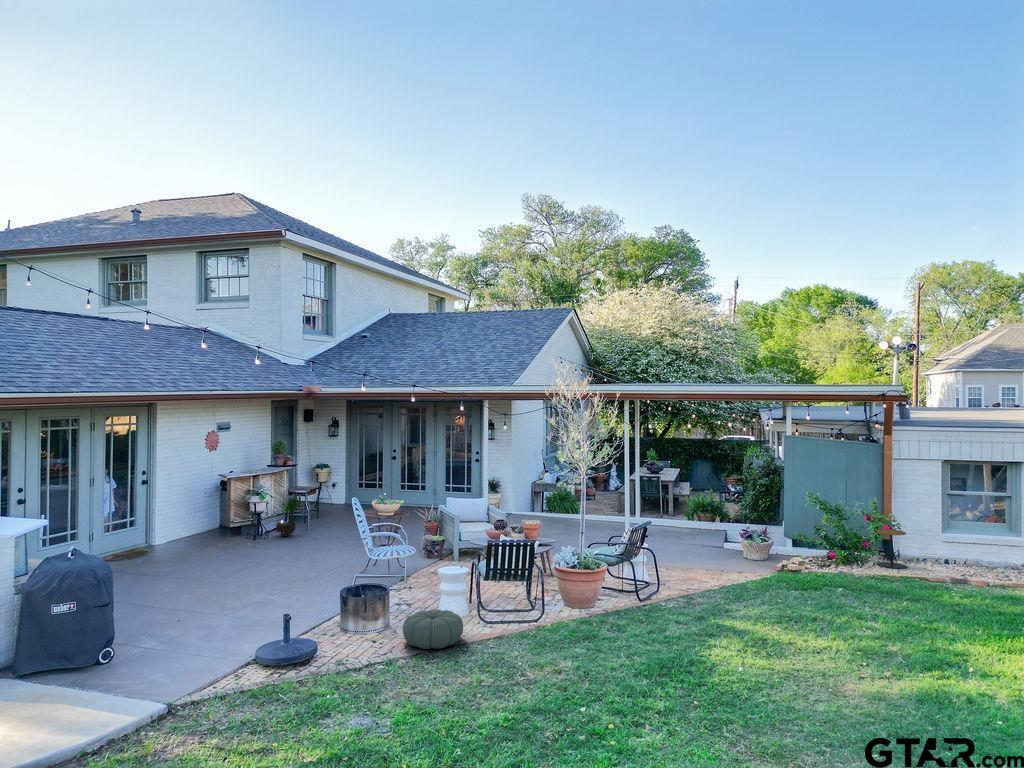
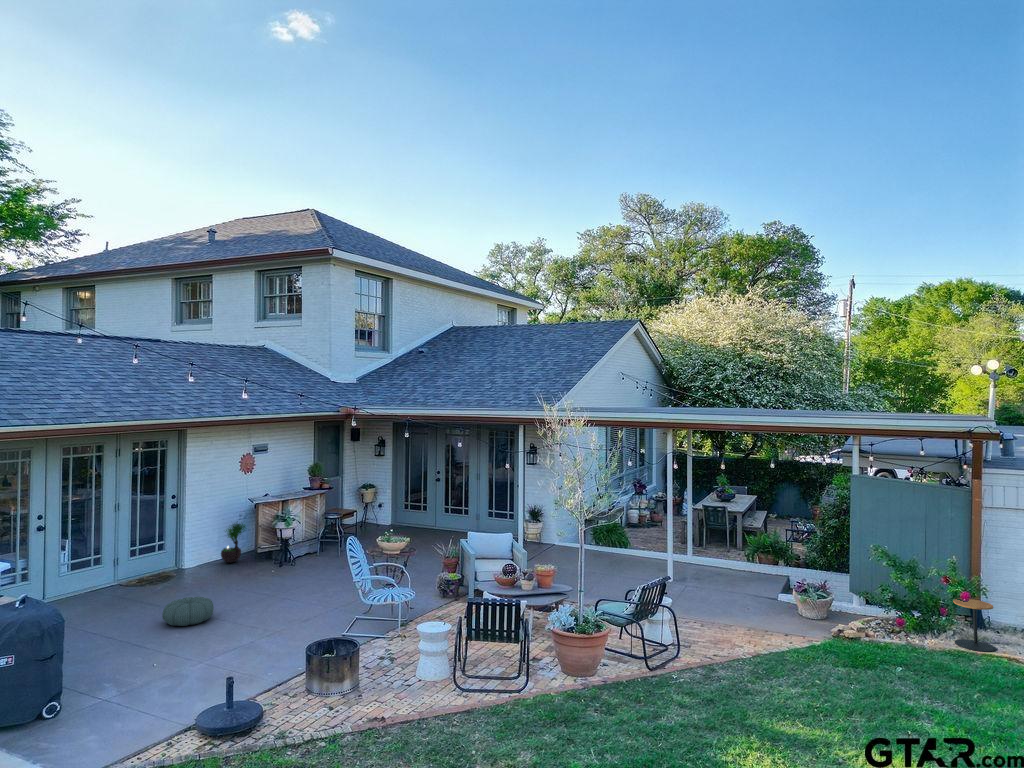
potted tree: present [276,498,300,536] -> present [221,523,245,563]
pouf: present [403,609,463,649] -> present [162,597,214,626]

